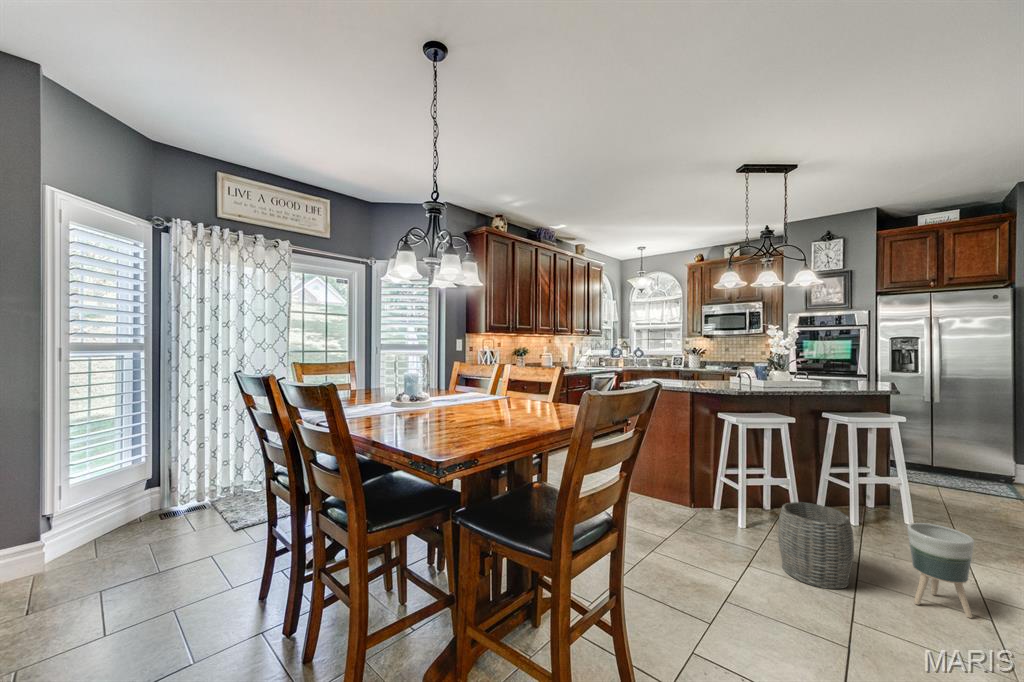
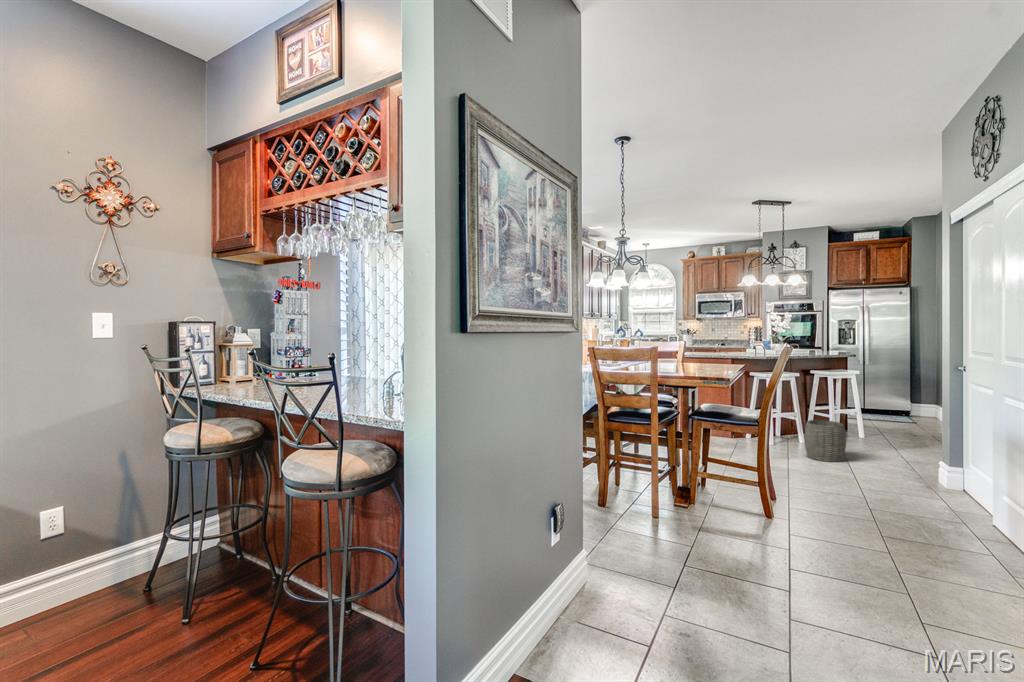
planter: present [907,523,974,618] -> none [872,423,904,465]

